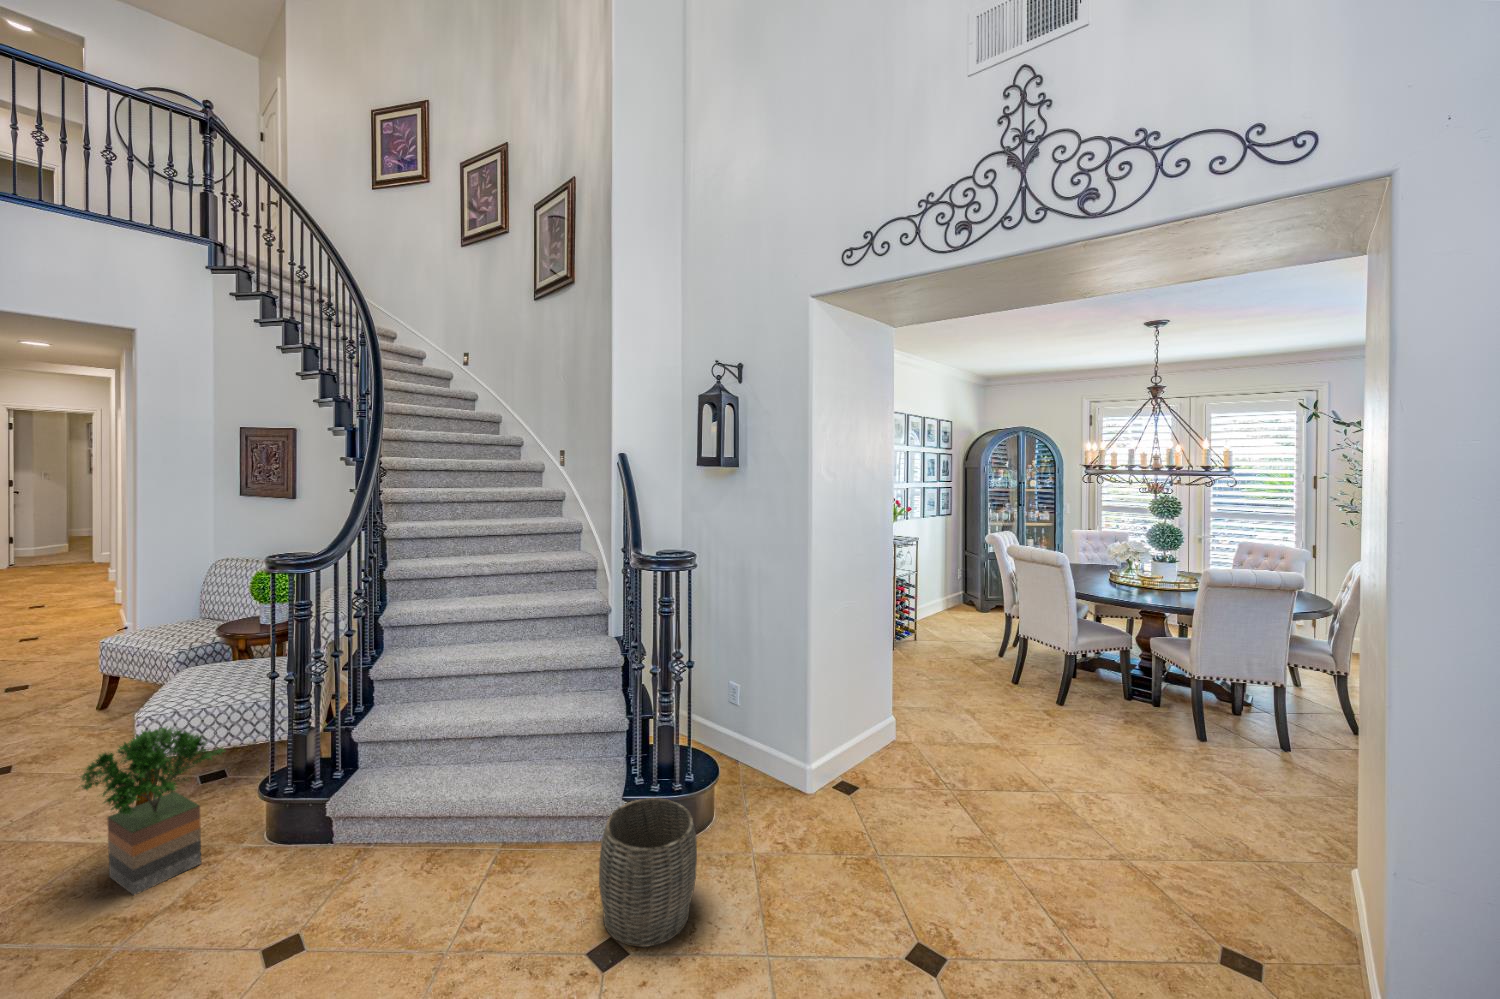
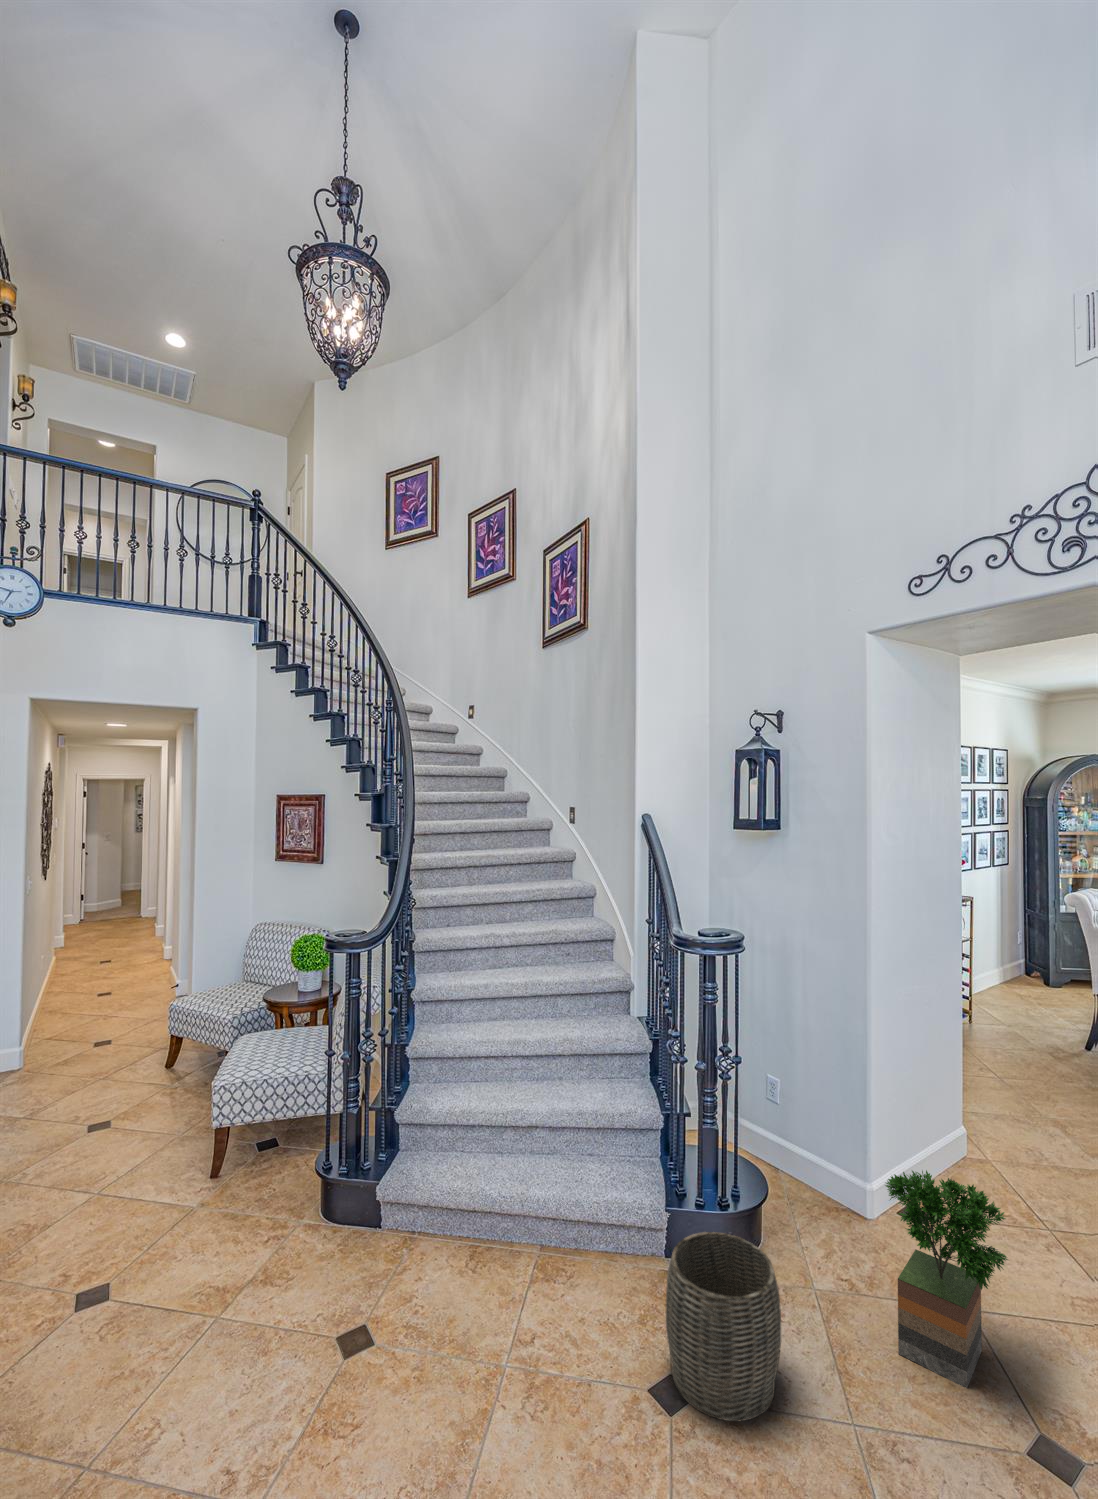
potted tree: present [82,727,225,895] -> present [885,1170,1008,1388]

